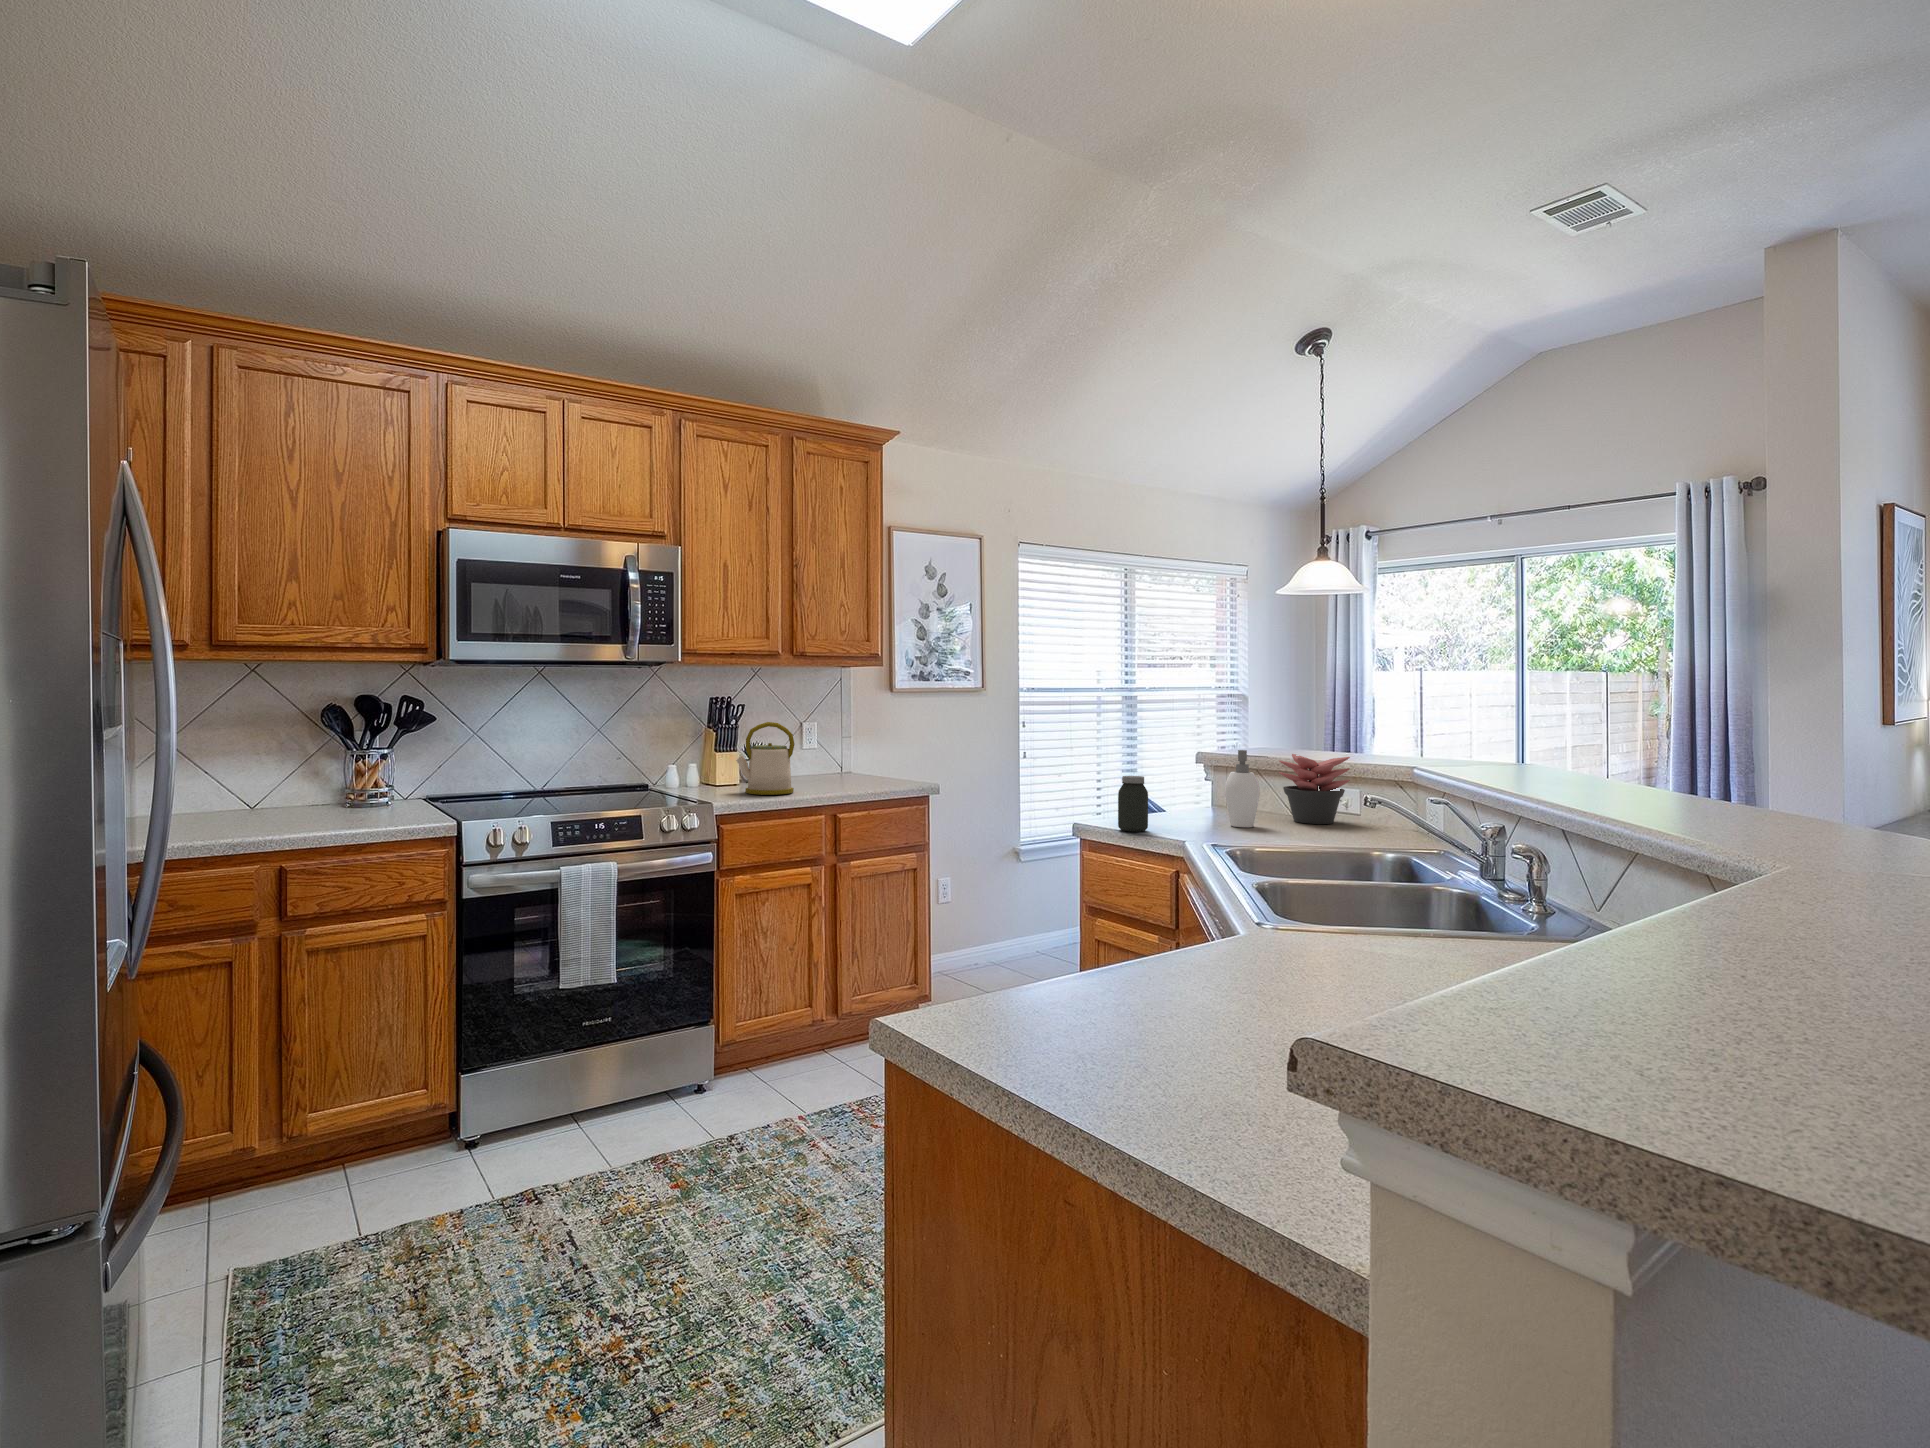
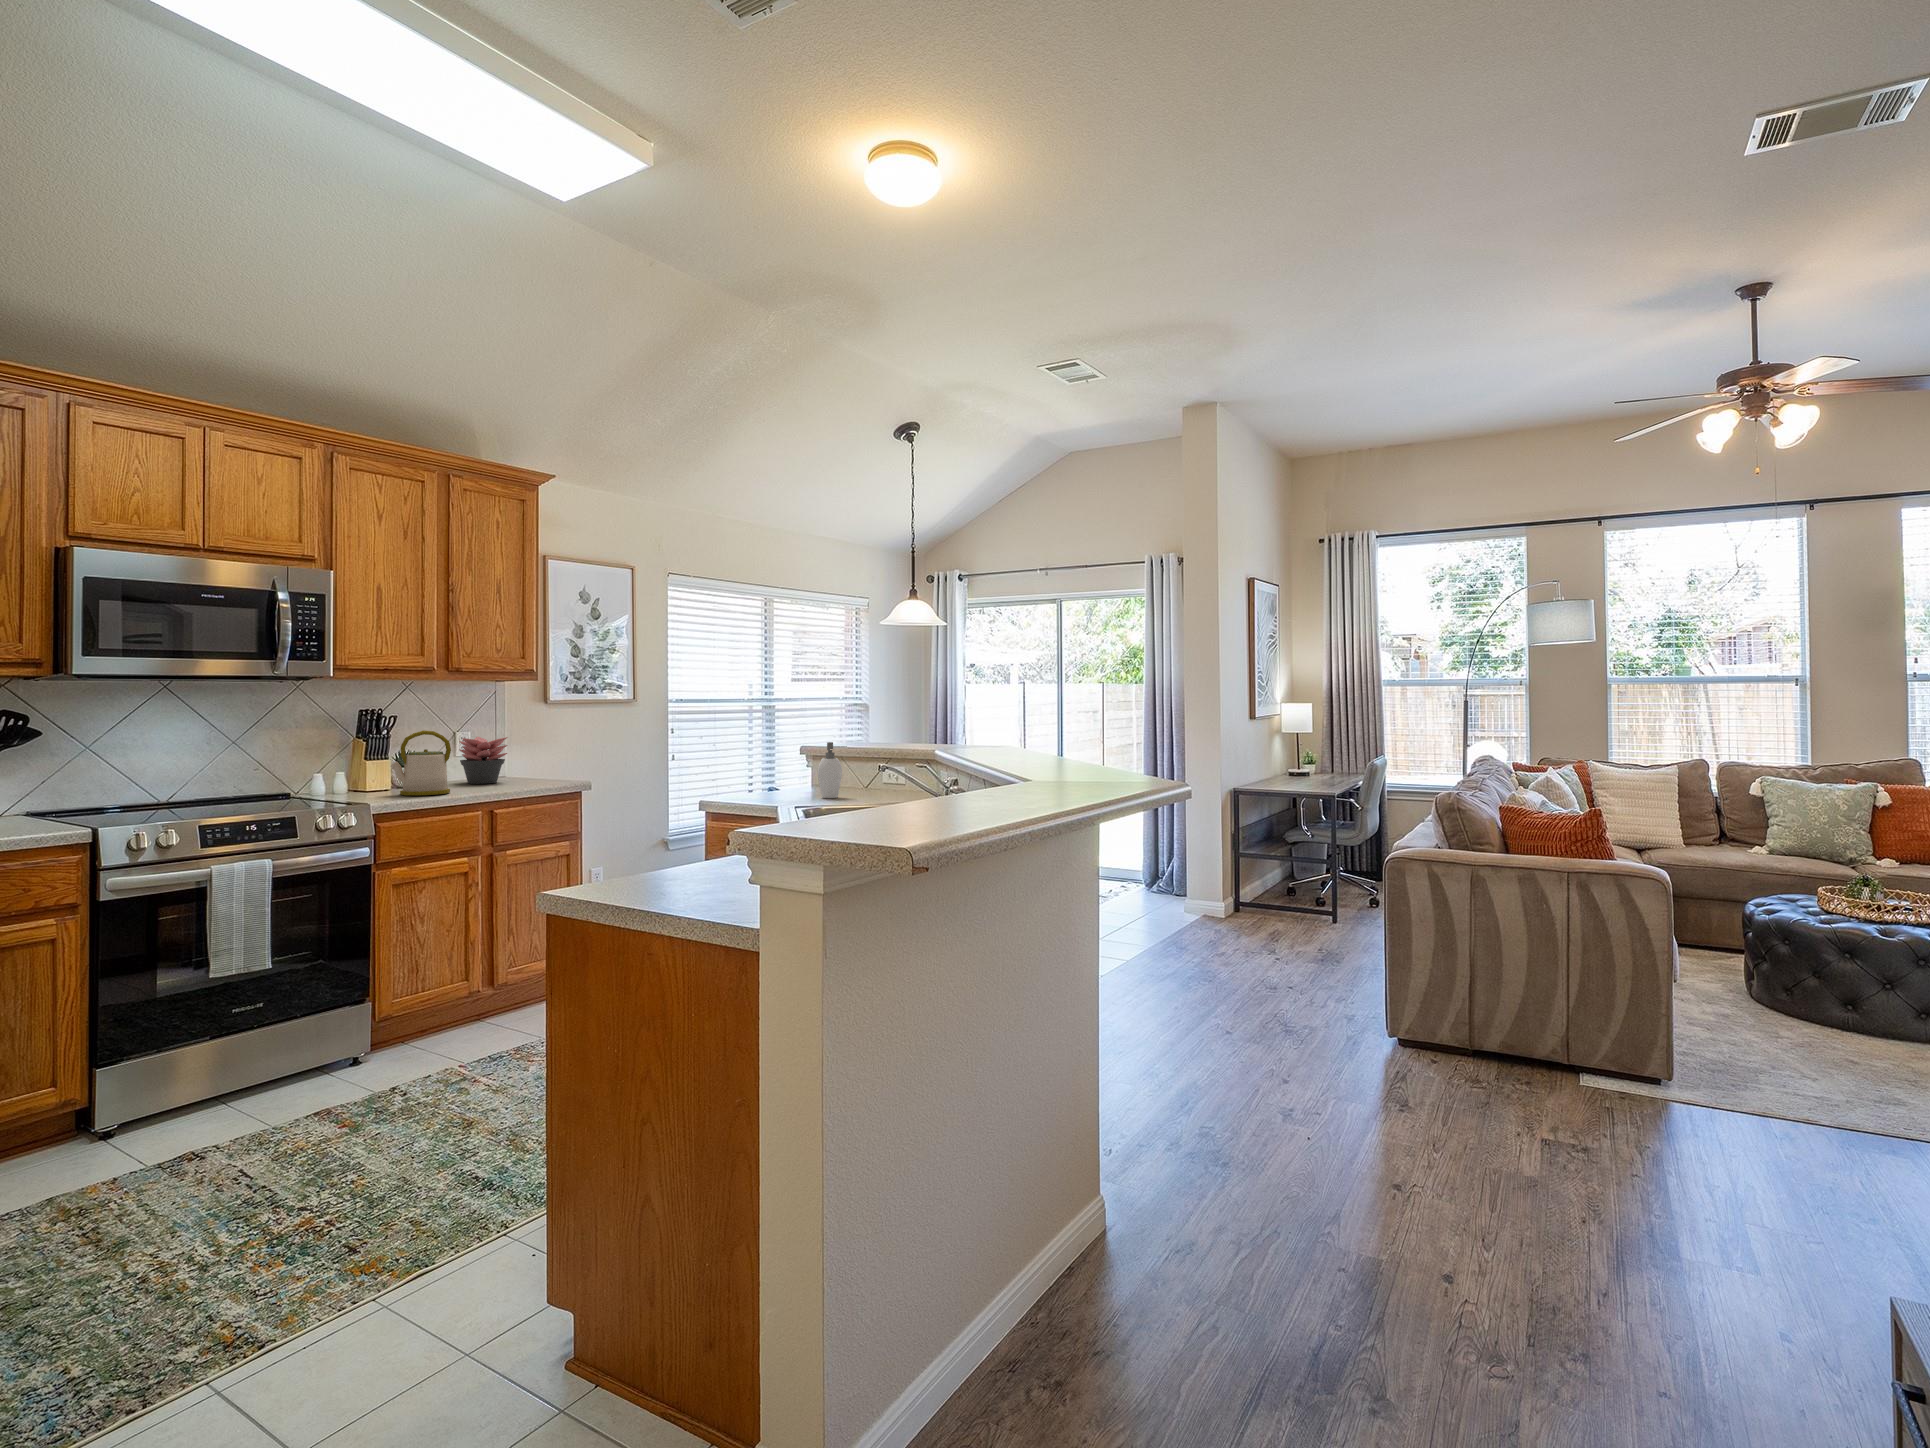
succulent plant: present [1279,754,1350,824] -> present [459,737,507,784]
jar: present [1118,776,1148,832] -> none [736,763,758,804]

